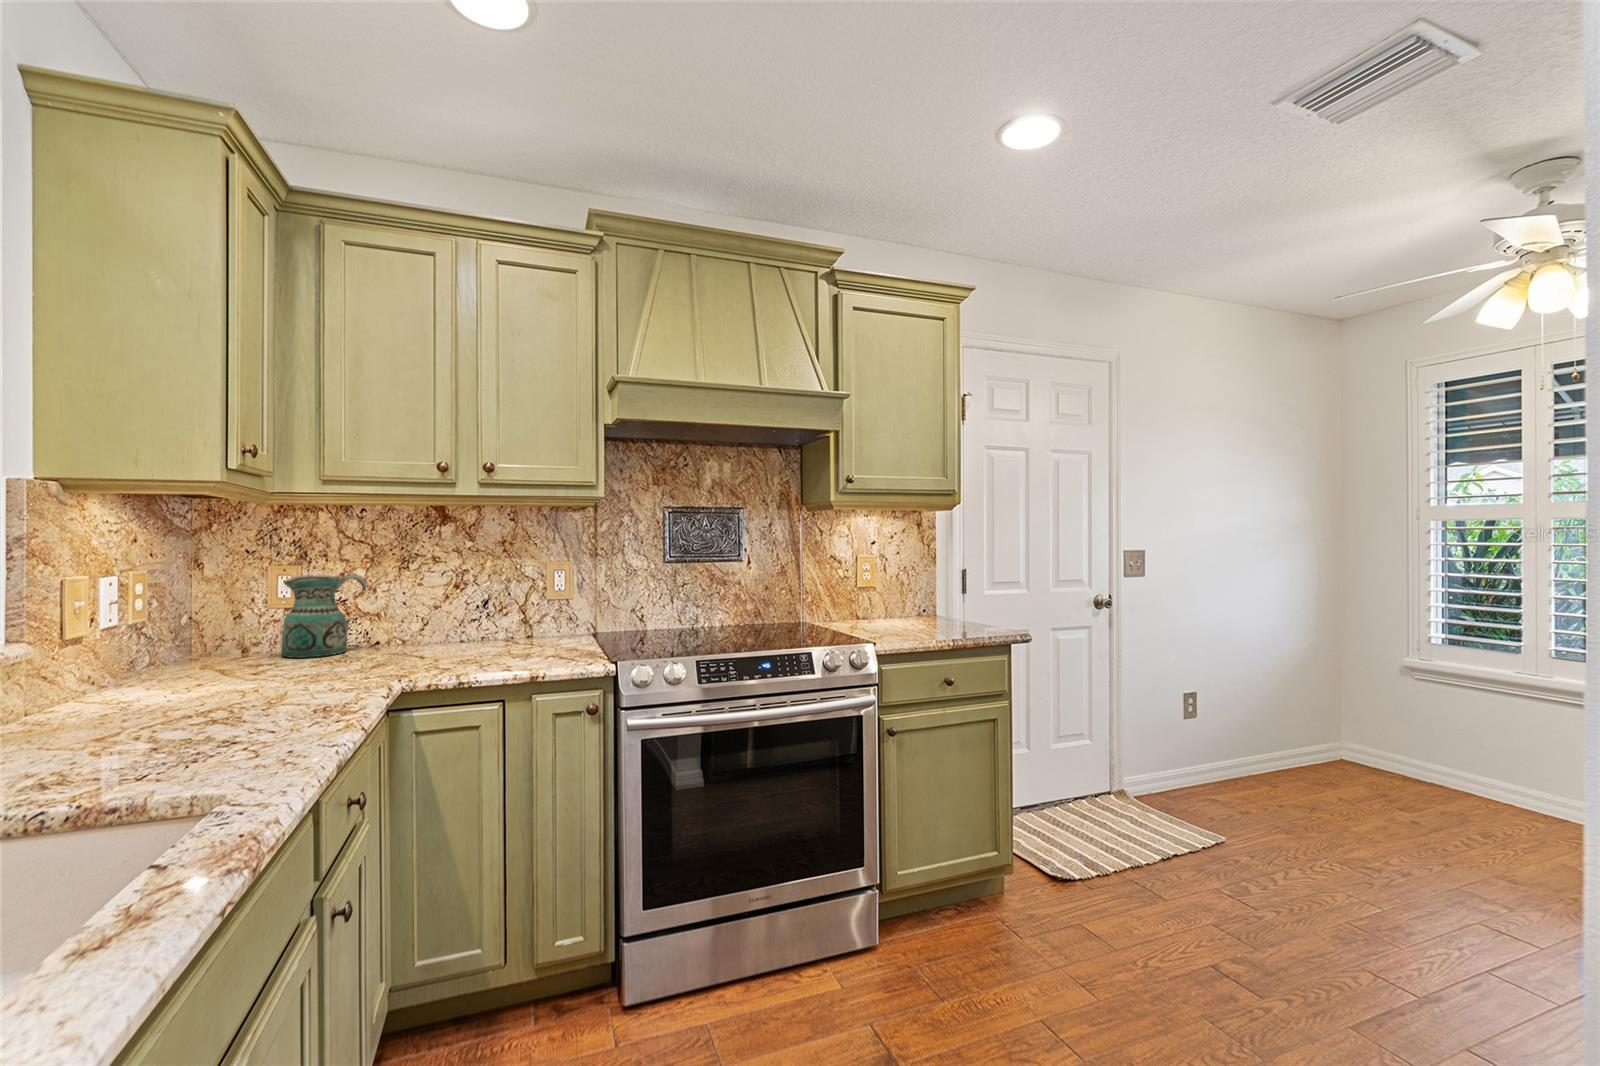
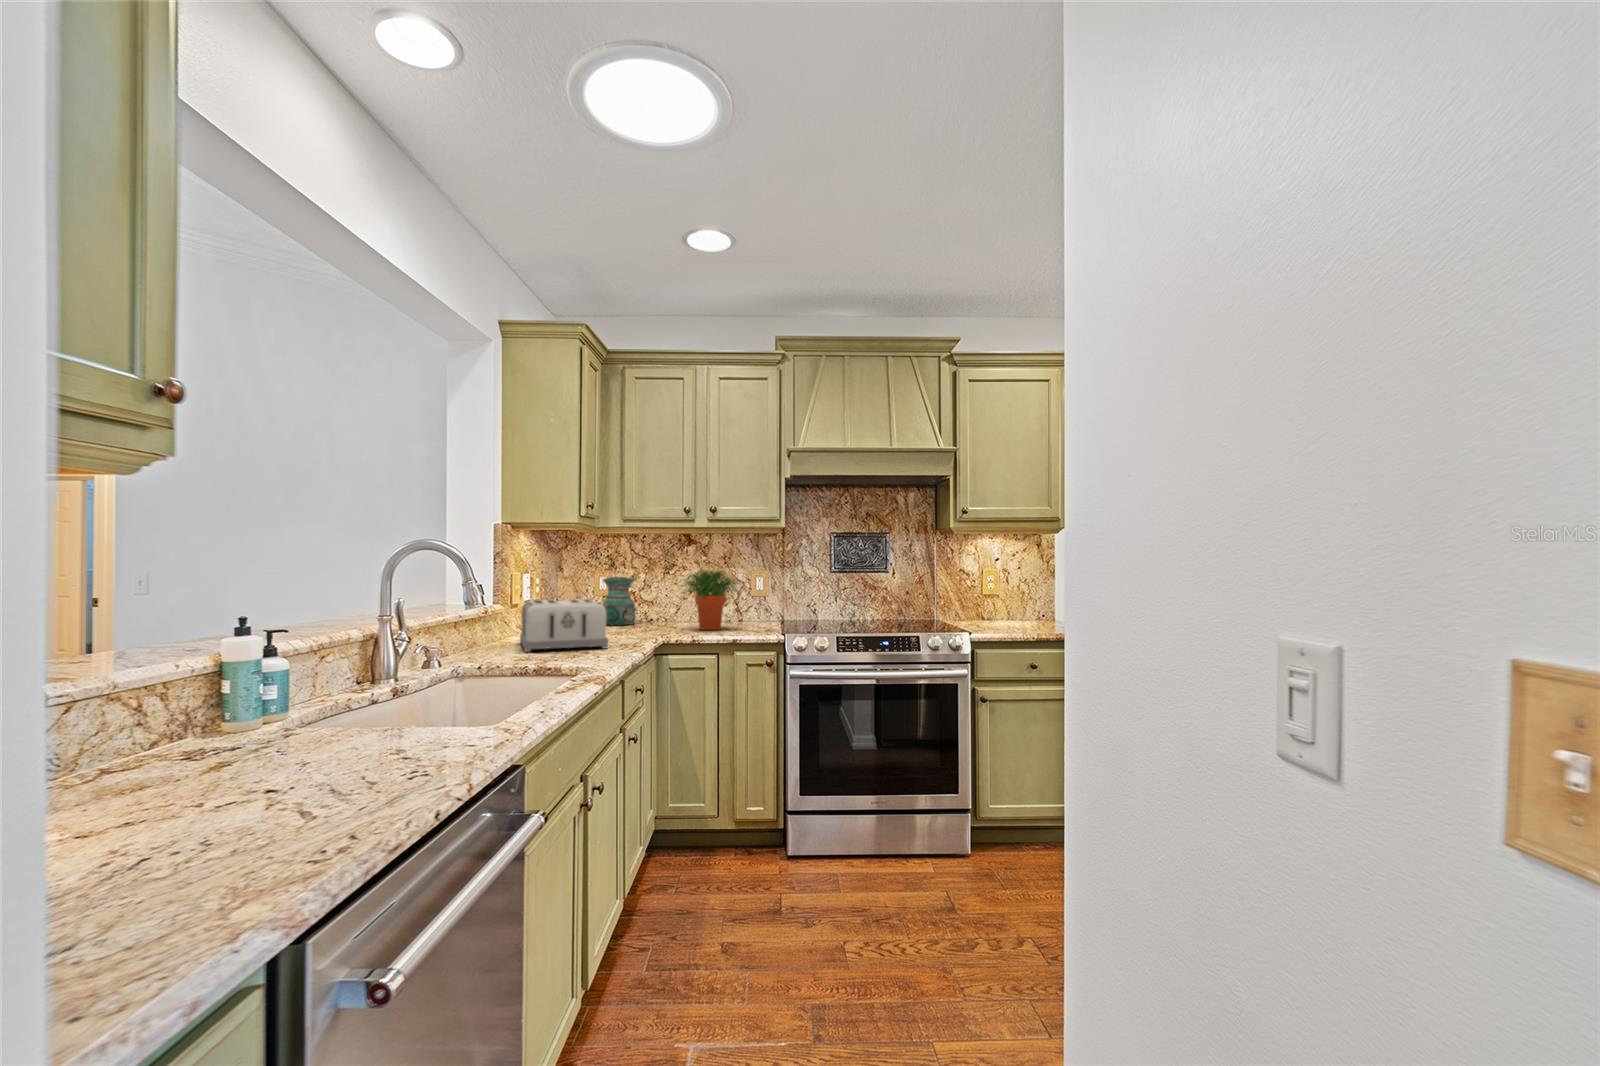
potted plant: none [424,561,544,659] -> present [680,570,739,630]
toaster: none [62,626,283,759] -> present [520,599,608,652]

